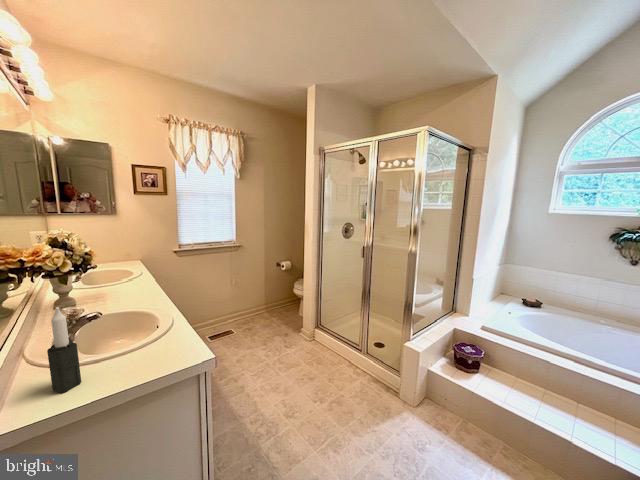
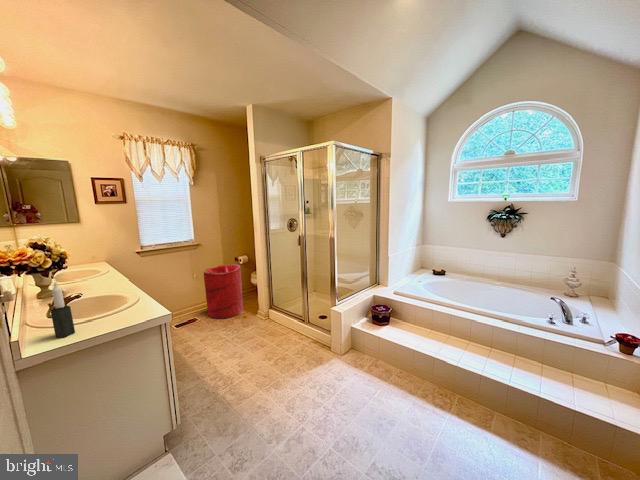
laundry hamper: none [243,271,284,335] -> present [204,264,243,319]

